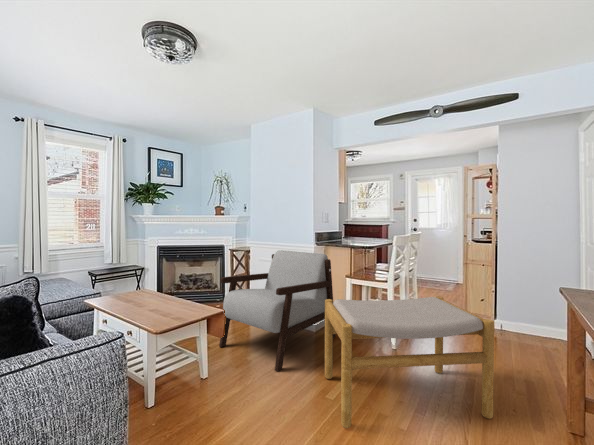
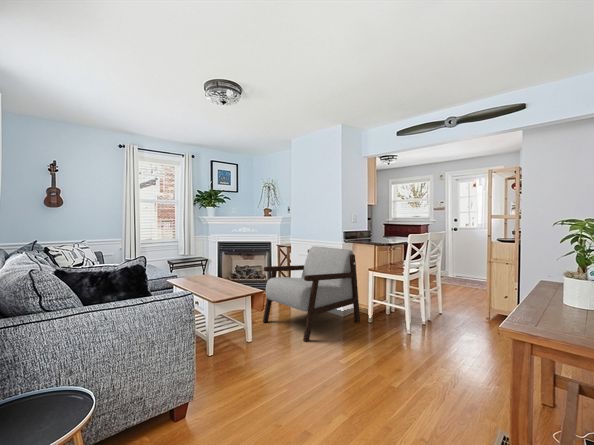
footstool: present [325,296,494,428] -> none [342,285,476,386]

